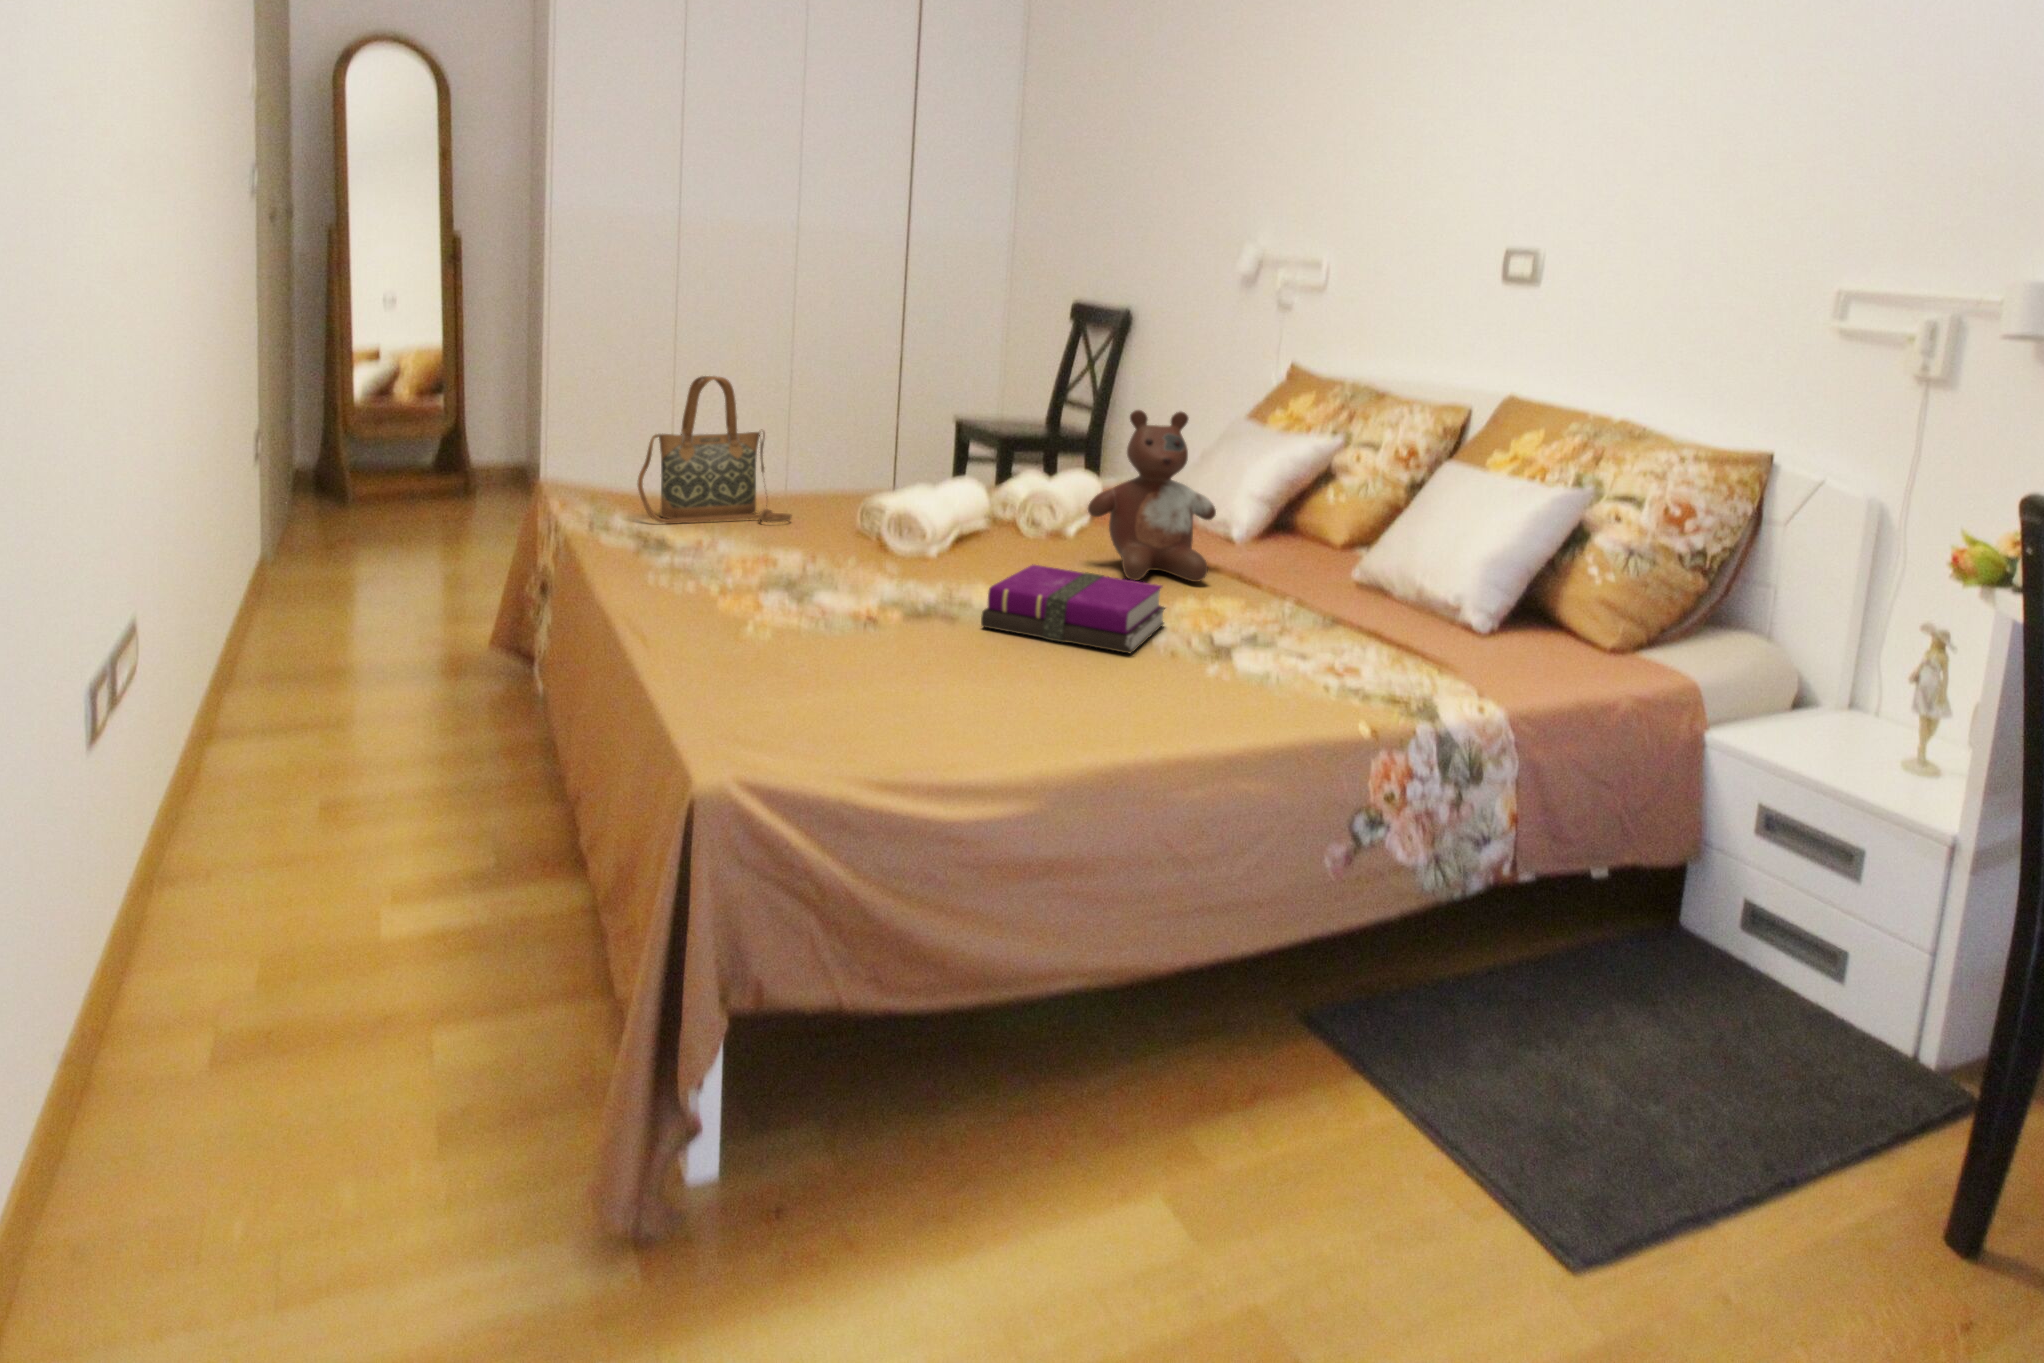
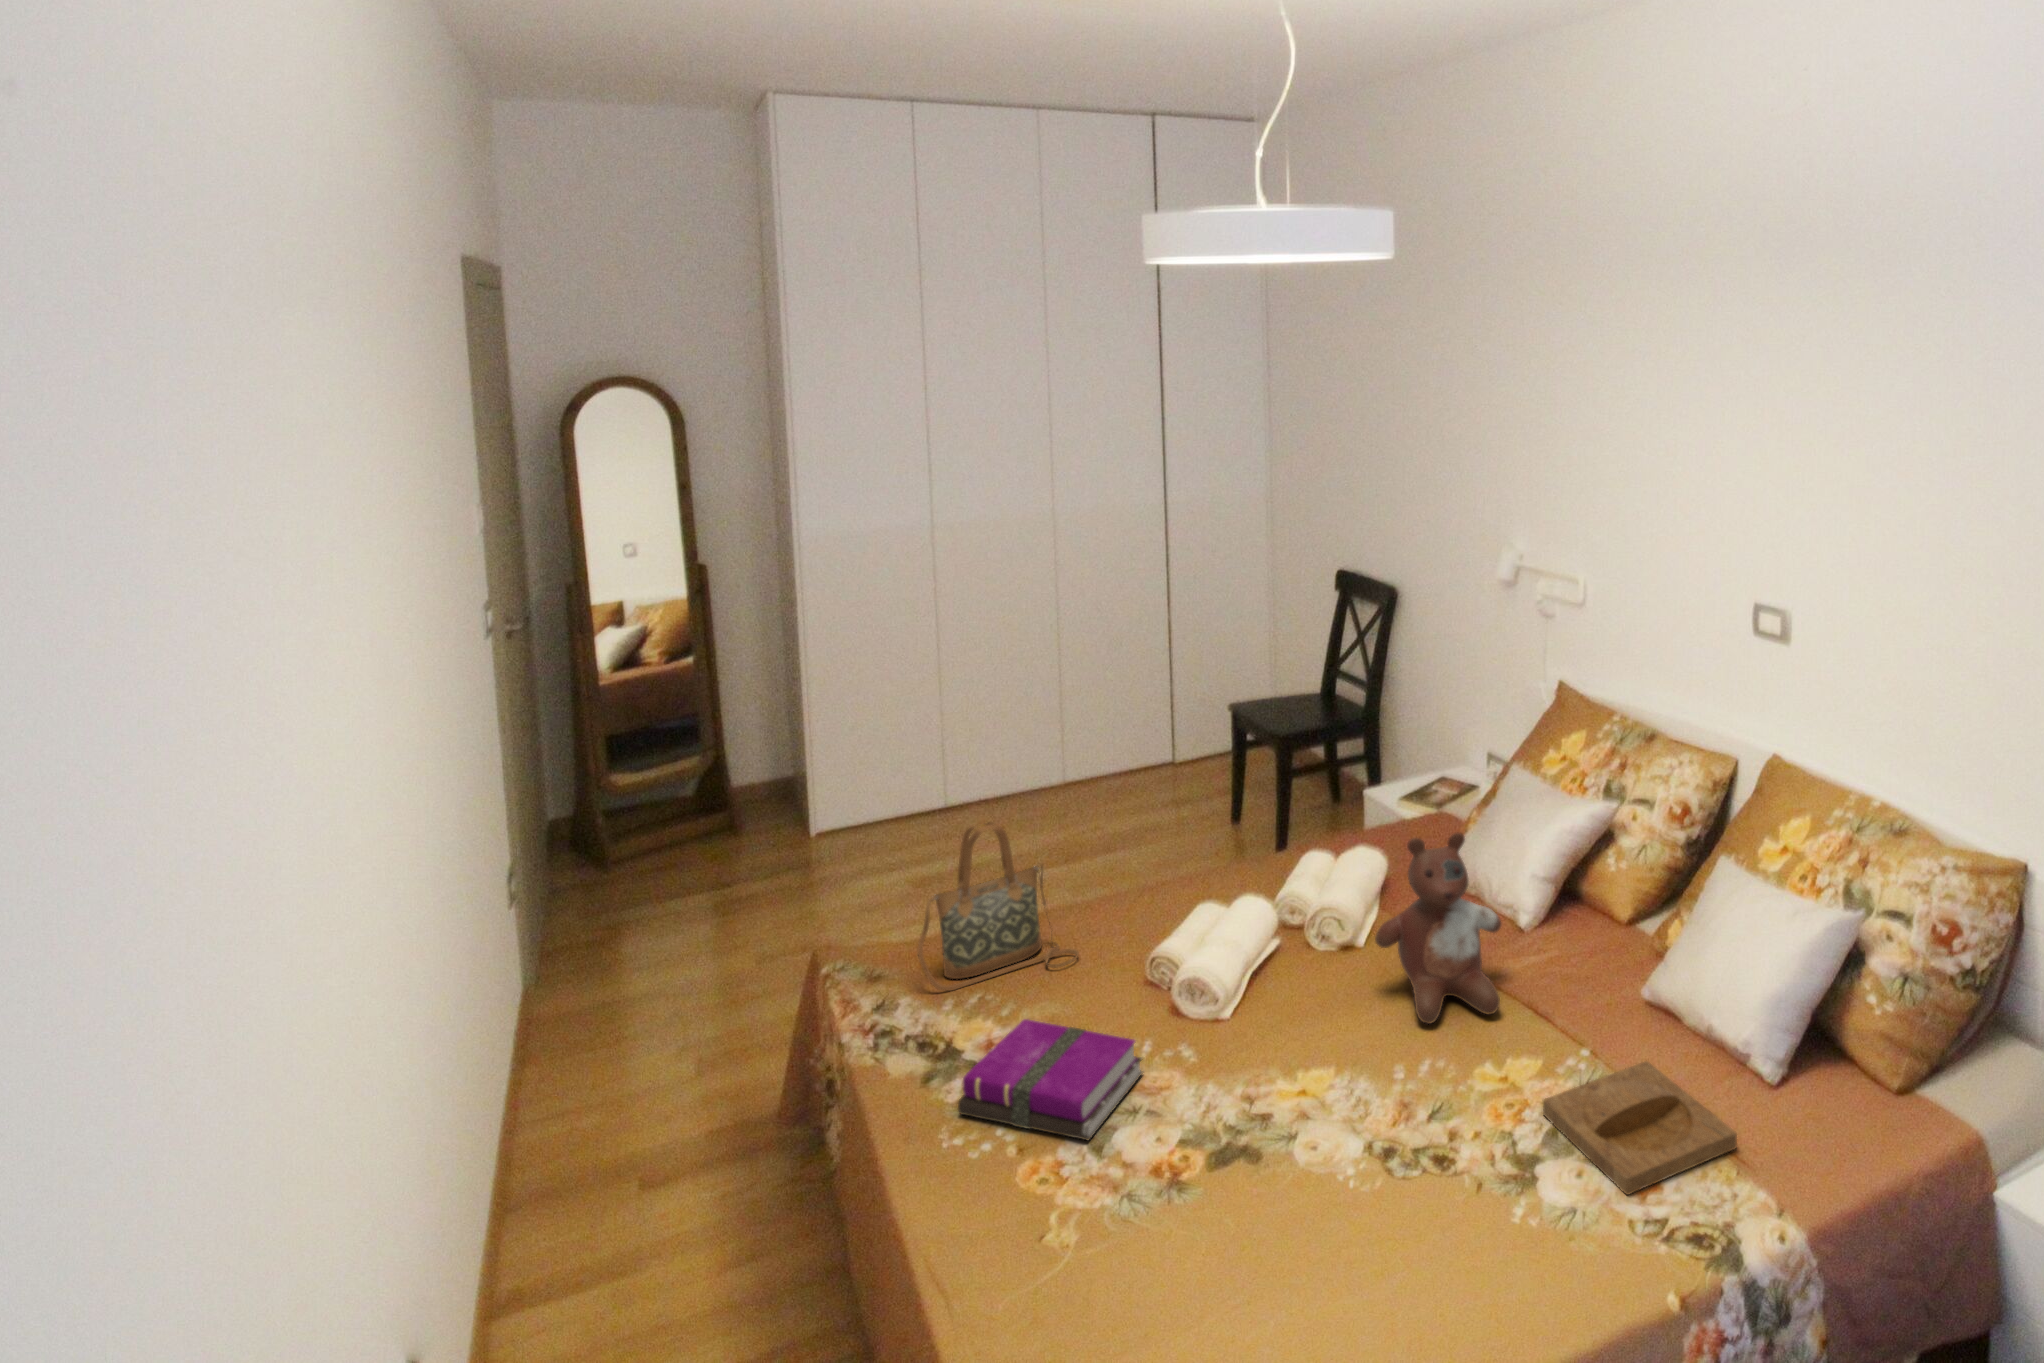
notebook: present [981,565,1165,653] -> present [958,1019,1143,1140]
tray: none [1244,609,1442,675] -> present [1543,1061,1737,1195]

